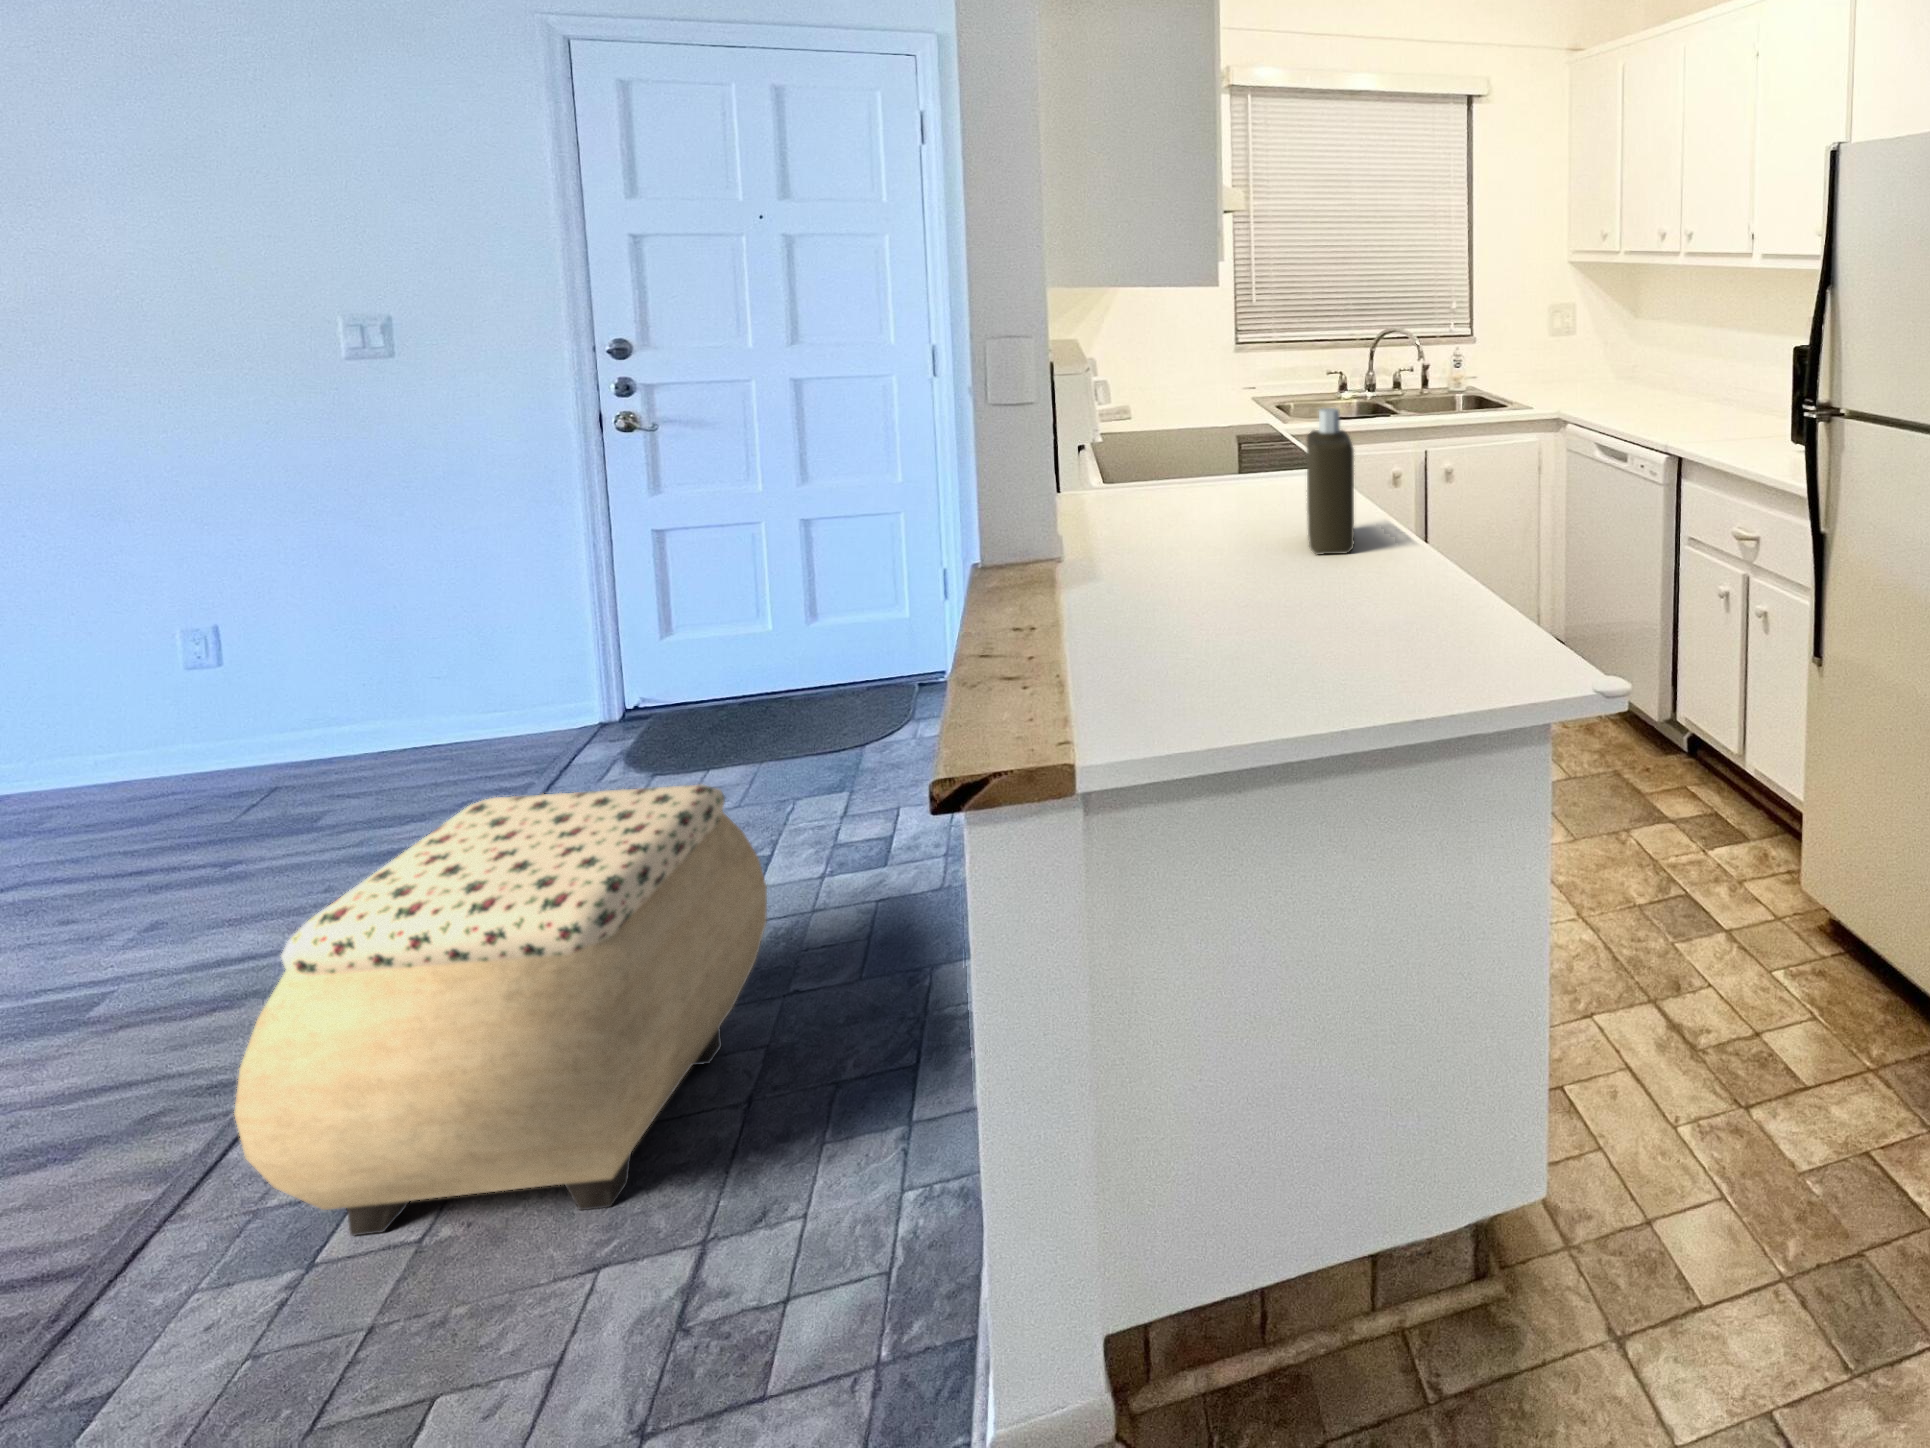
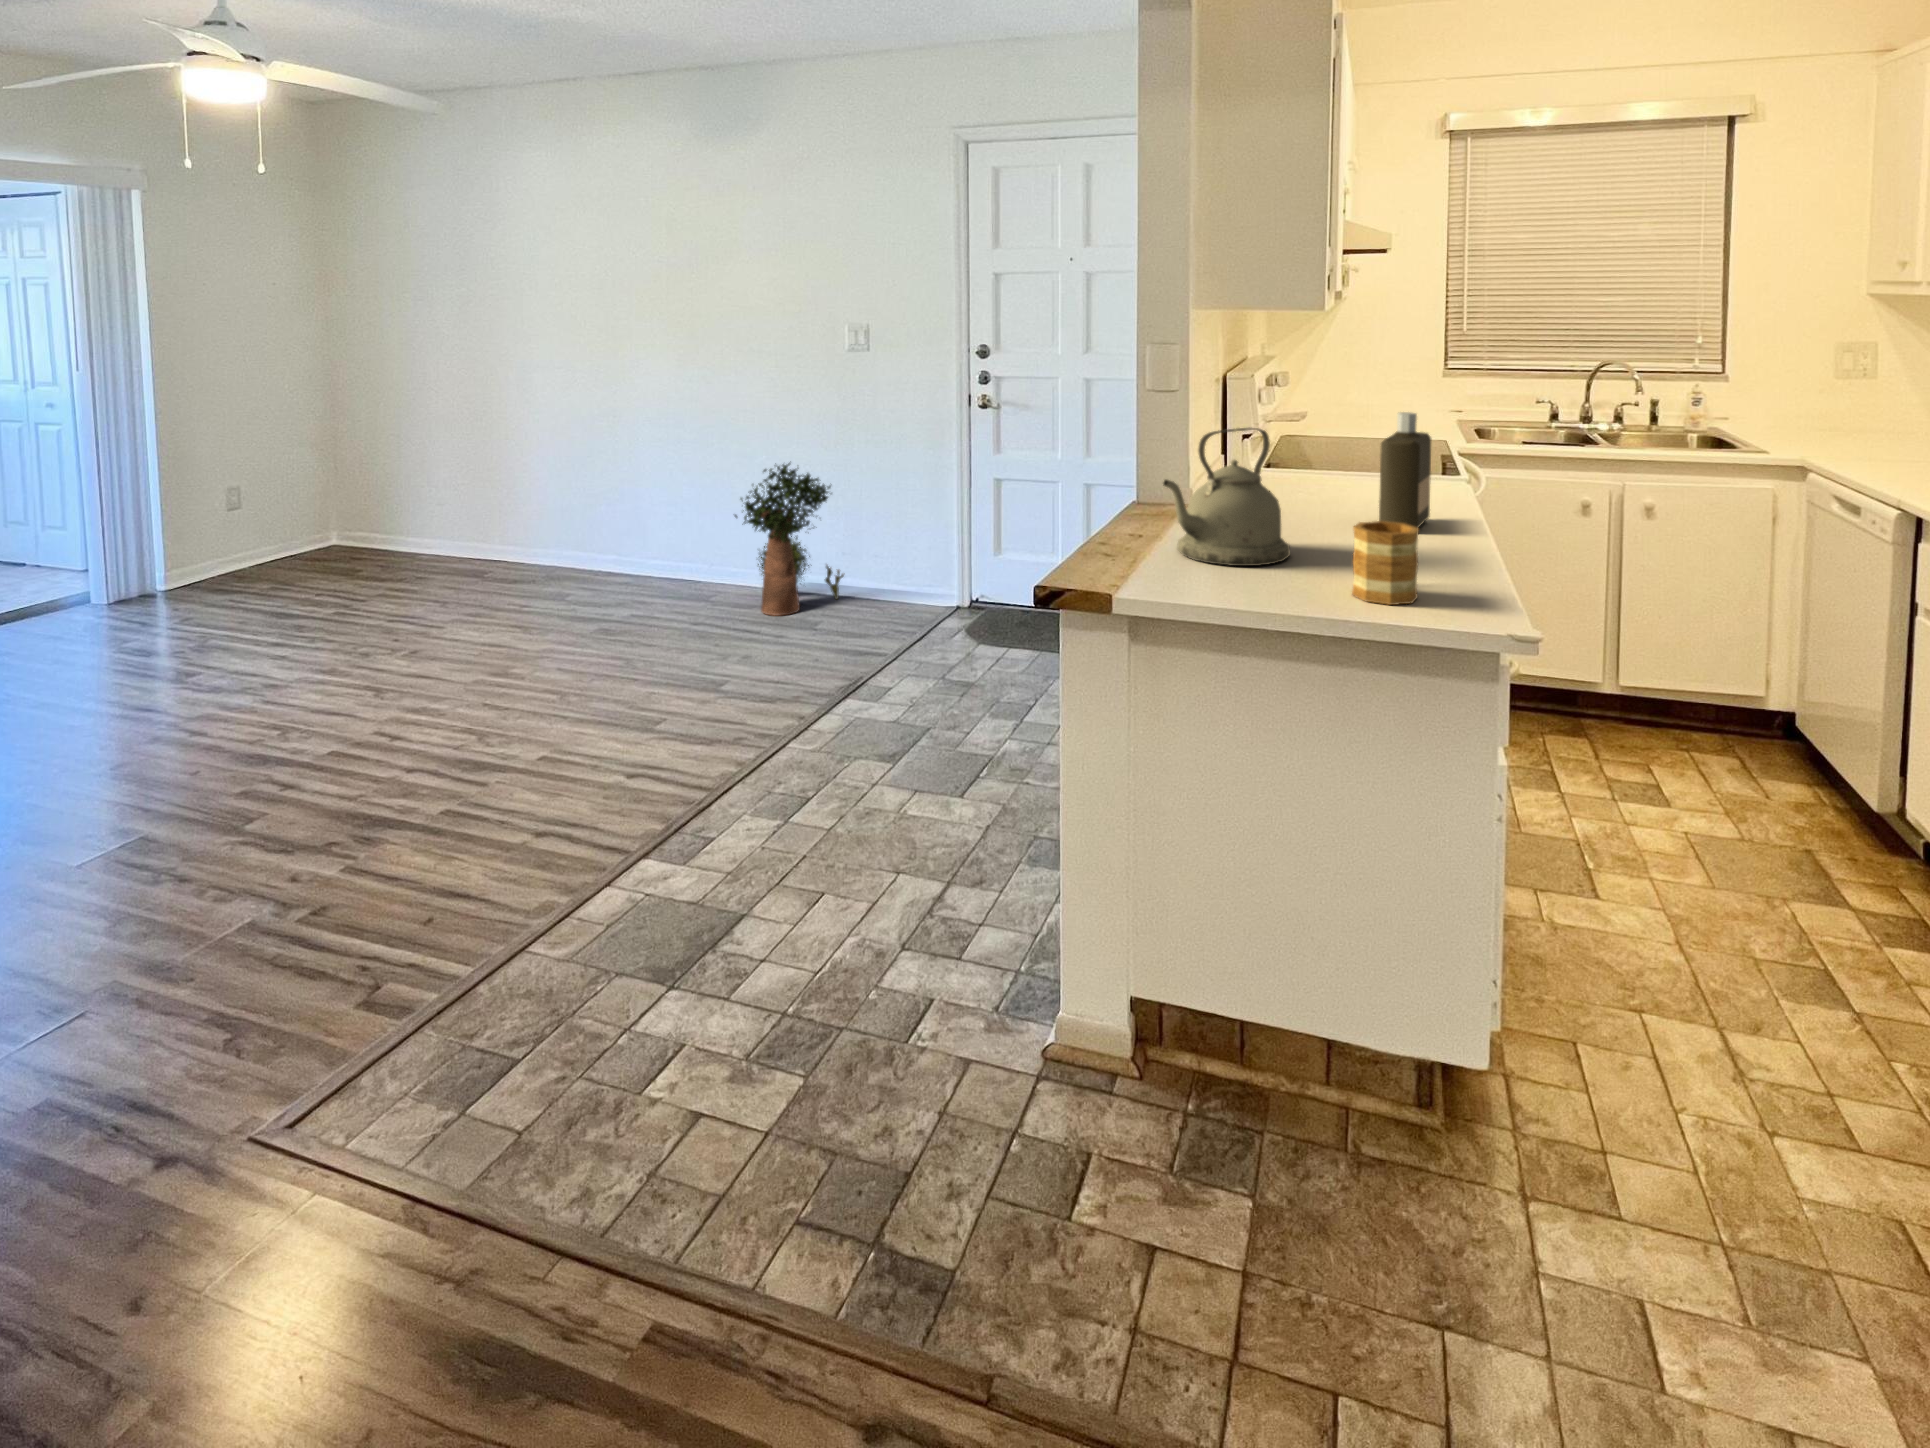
kettle: none [1094,453,1256,659] -> present [1163,428,1290,566]
potted plant: none [97,550,377,819] -> present [735,463,844,616]
mug: none [1379,564,1460,680] -> present [1352,521,1419,605]
ottoman: present [234,784,767,1236] -> none [766,606,1011,850]

